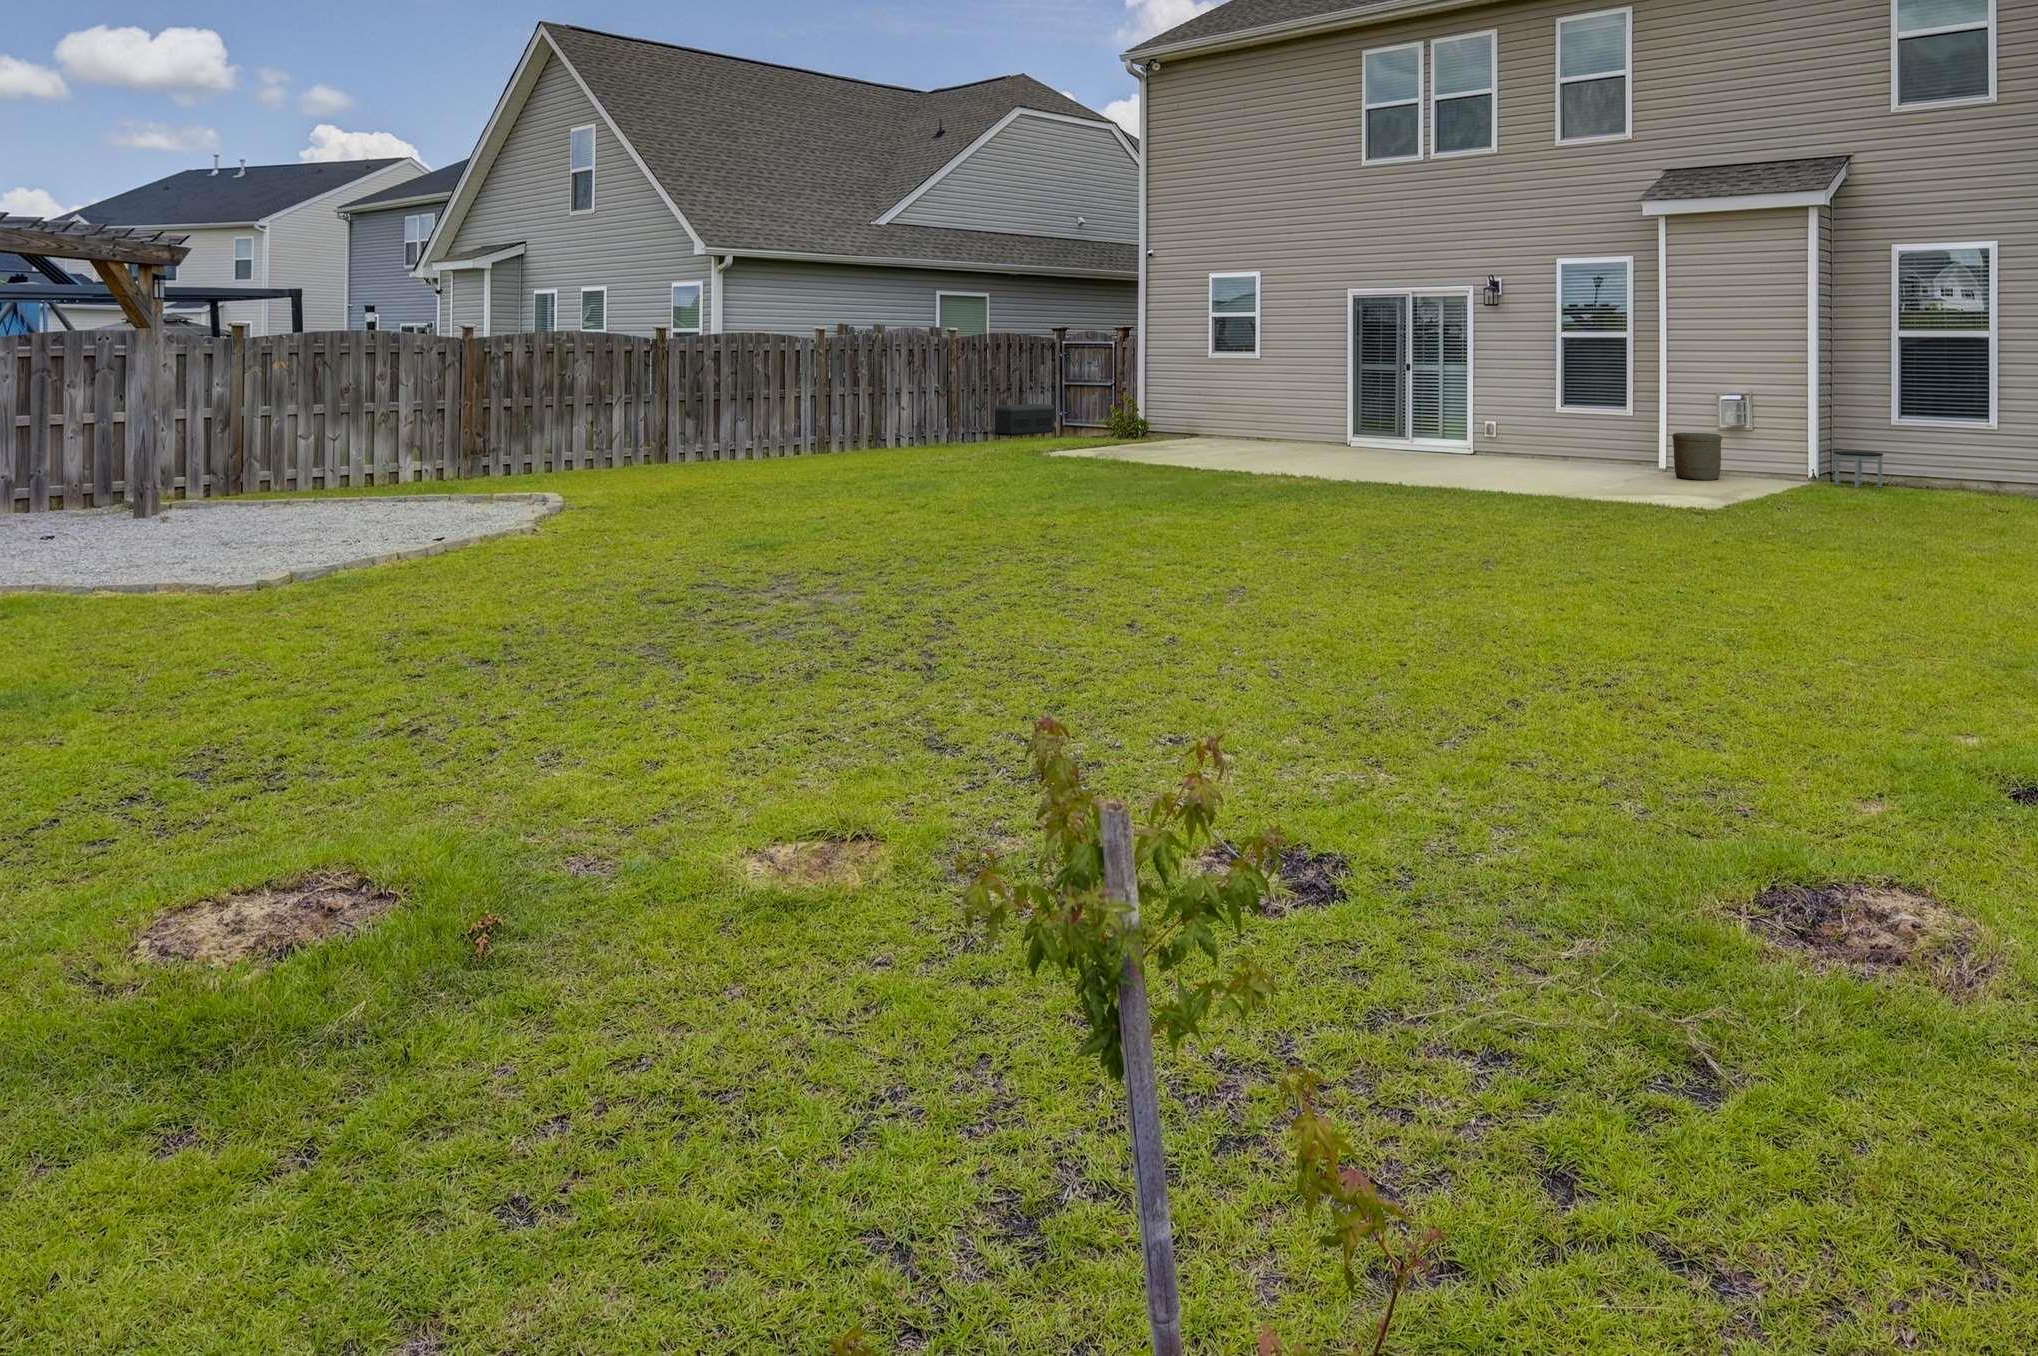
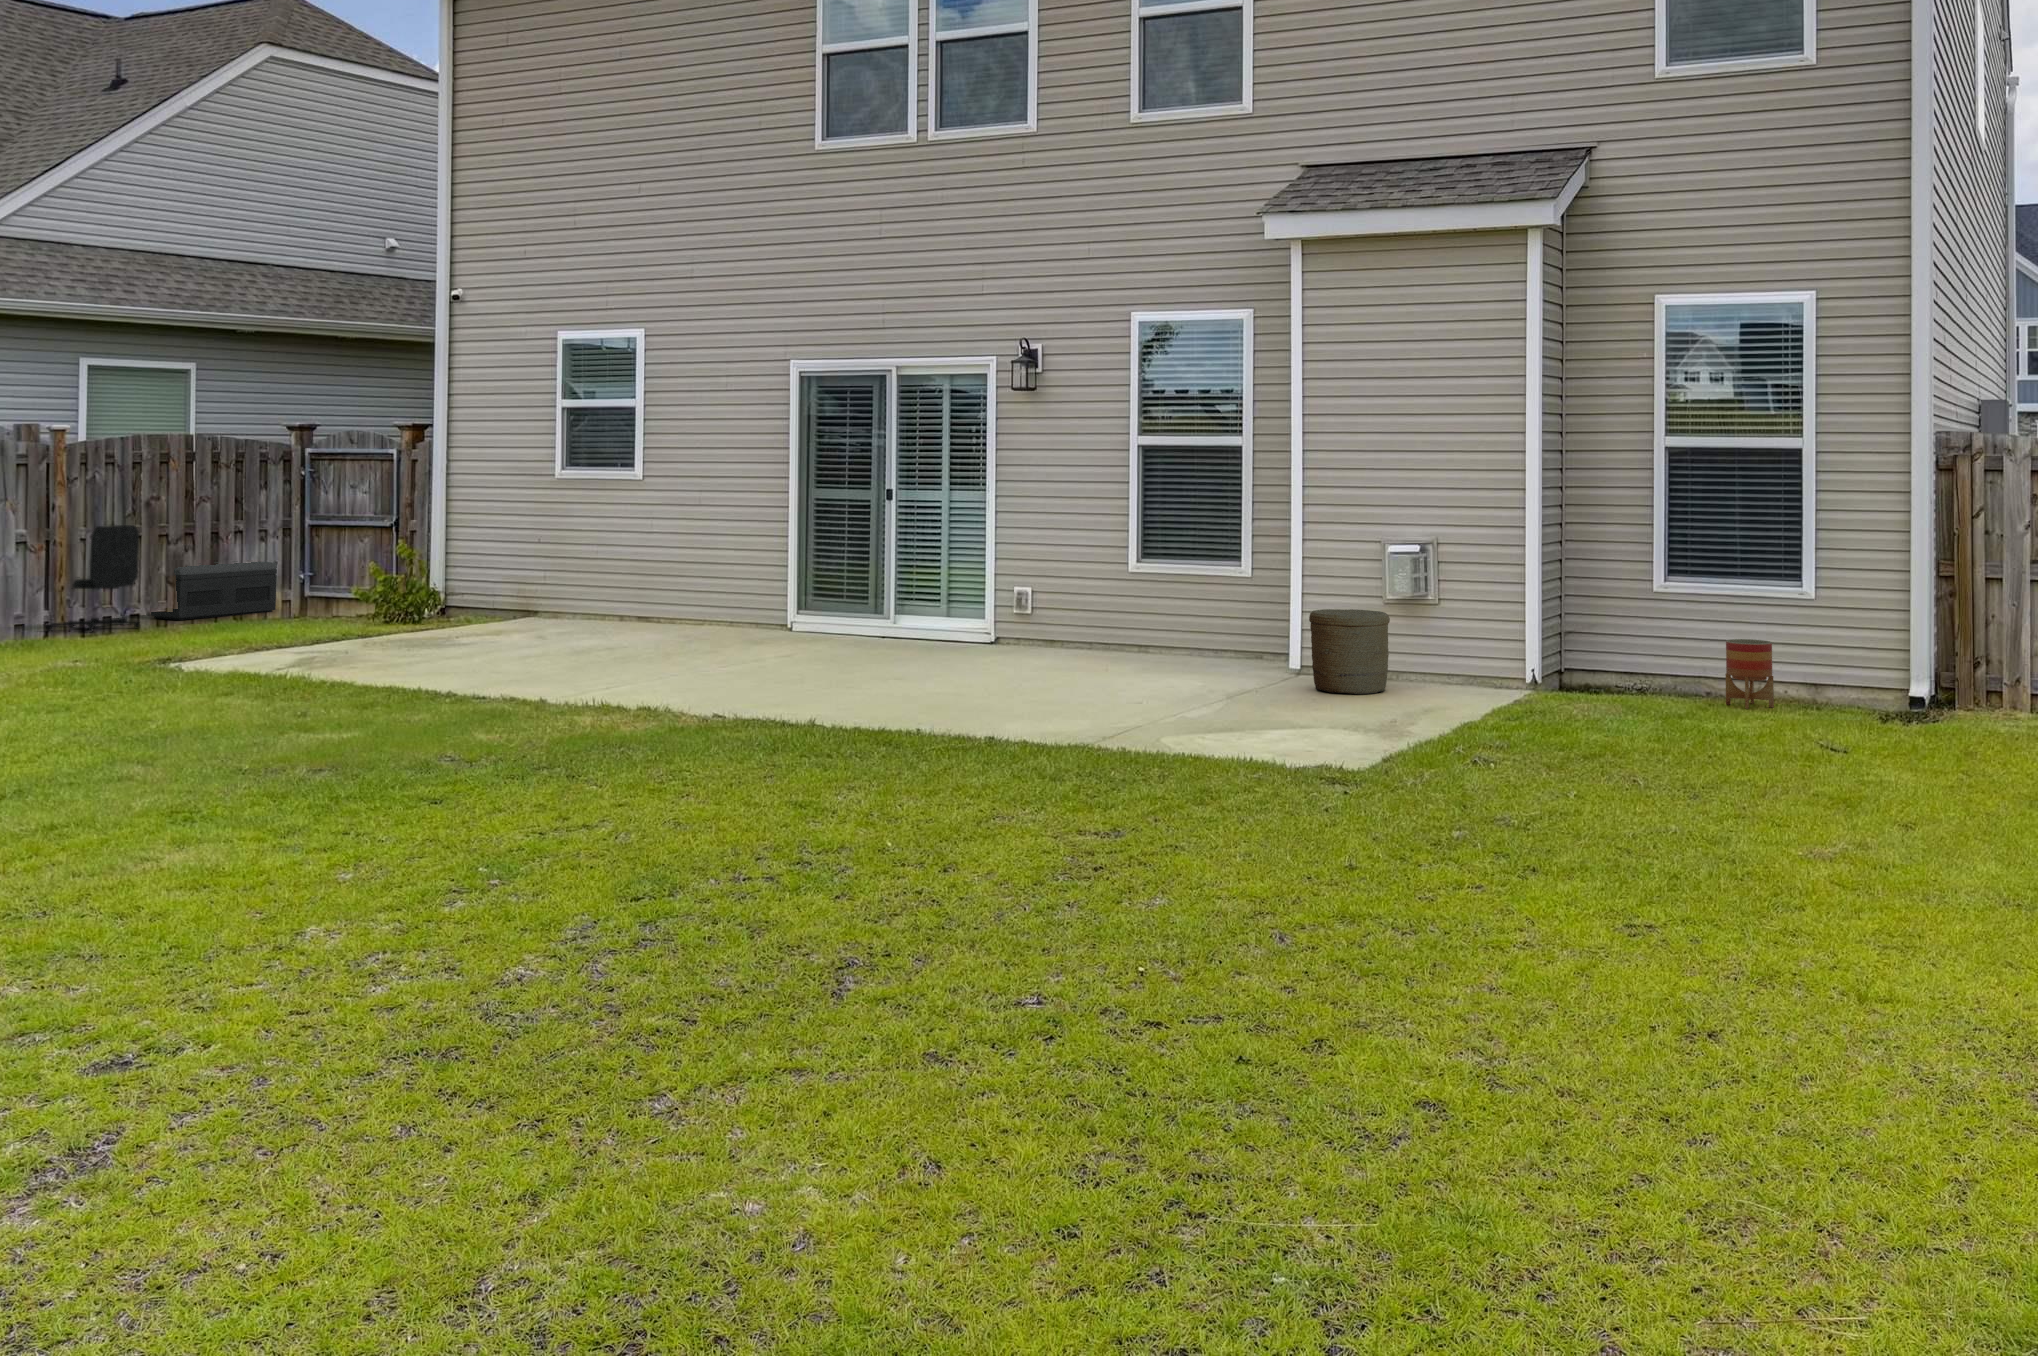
chair: none [952,383,996,440] -> present [46,525,140,632]
round table: present [1834,451,1883,488] -> none [1568,639,1645,704]
planter: none [1935,452,1966,492] -> present [1725,639,1774,709]

